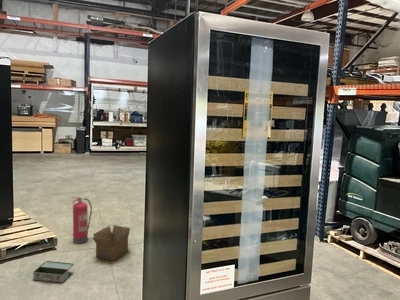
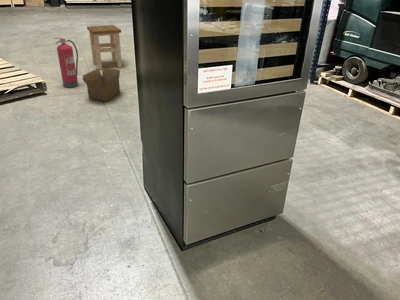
stool: none [104,181,135,223] -> present [87,25,122,70]
toolbox: present [33,261,74,283] -> none [28,101,67,120]

